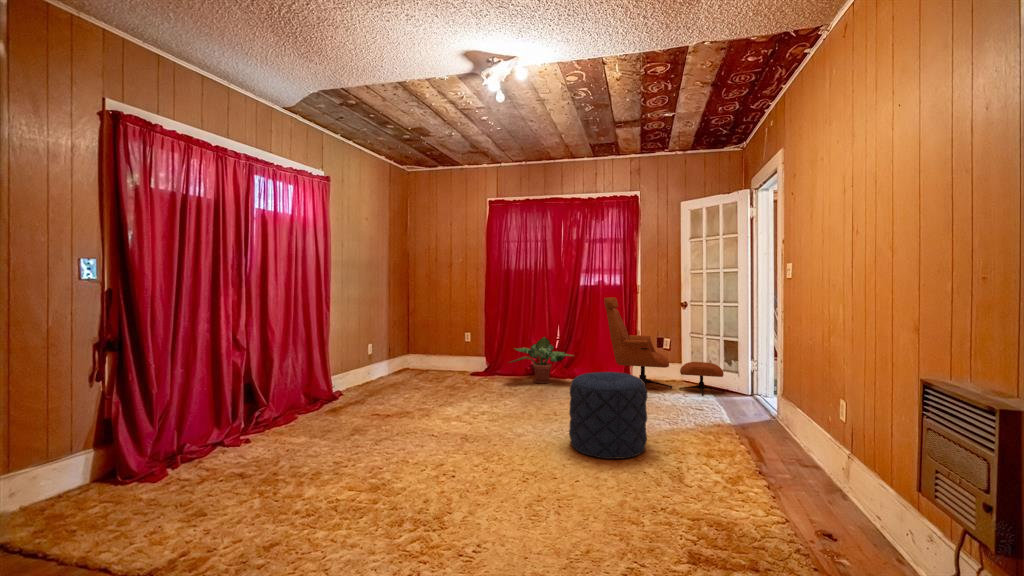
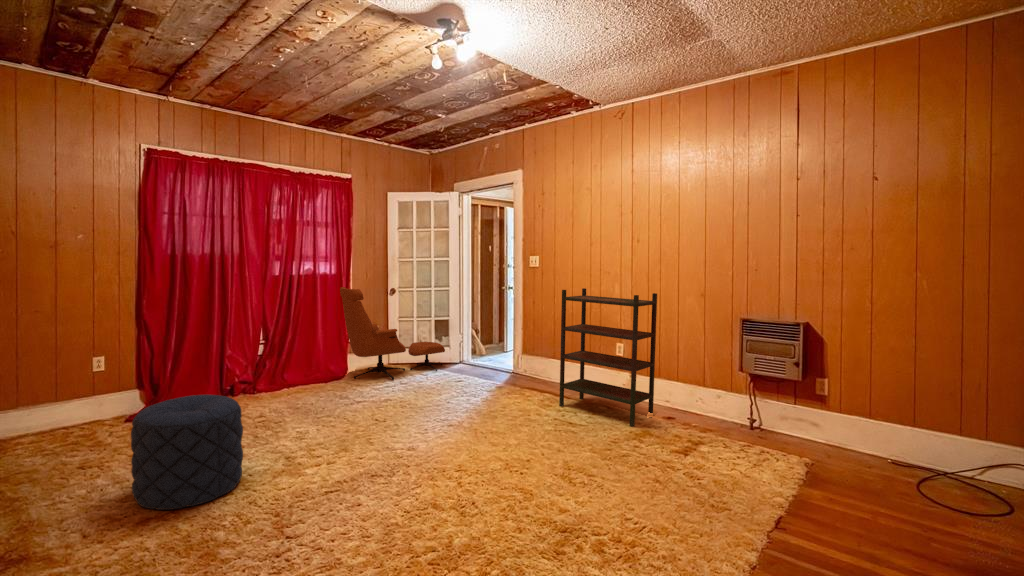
bookshelf: none [751,295,873,527] -> present [559,288,657,426]
potted plant: present [509,337,573,383] -> none [233,339,325,397]
pouf: present [569,372,647,459] -> present [131,395,243,510]

